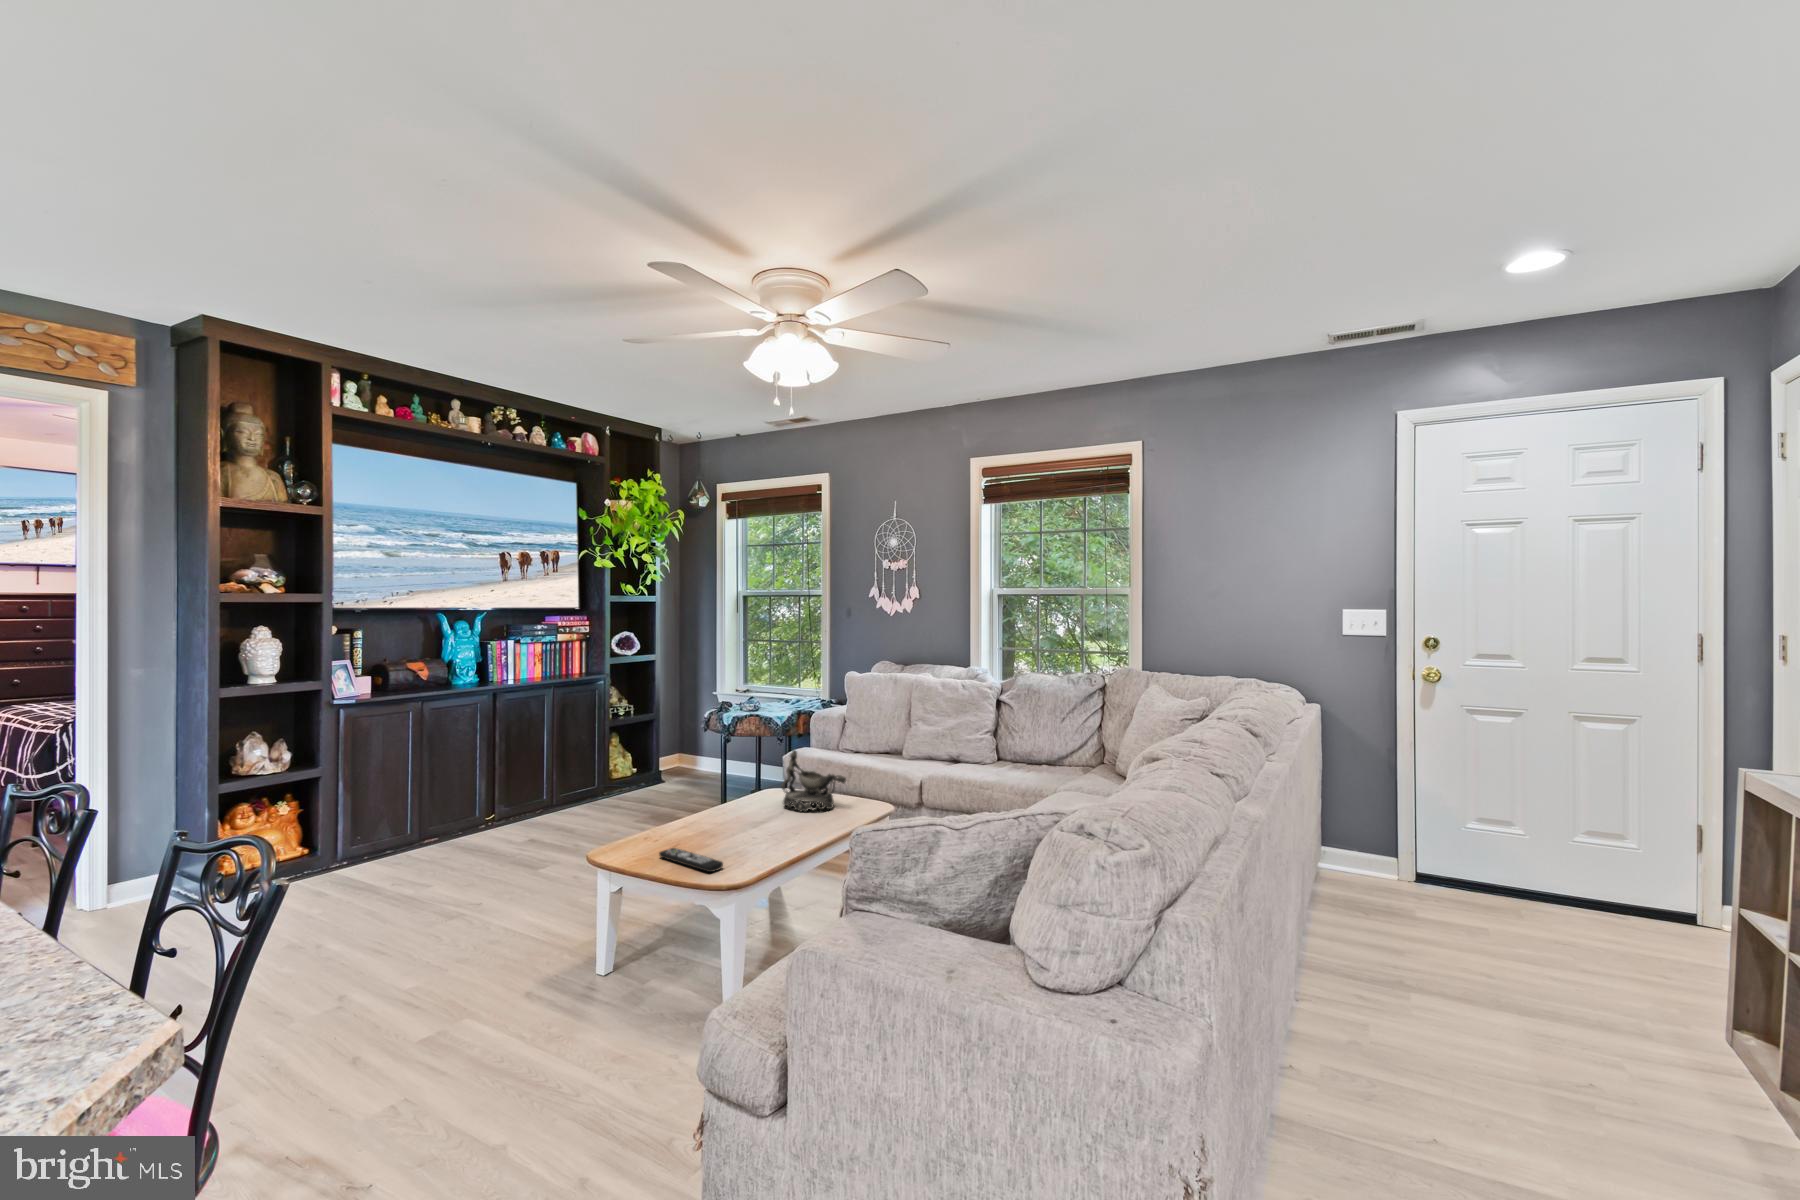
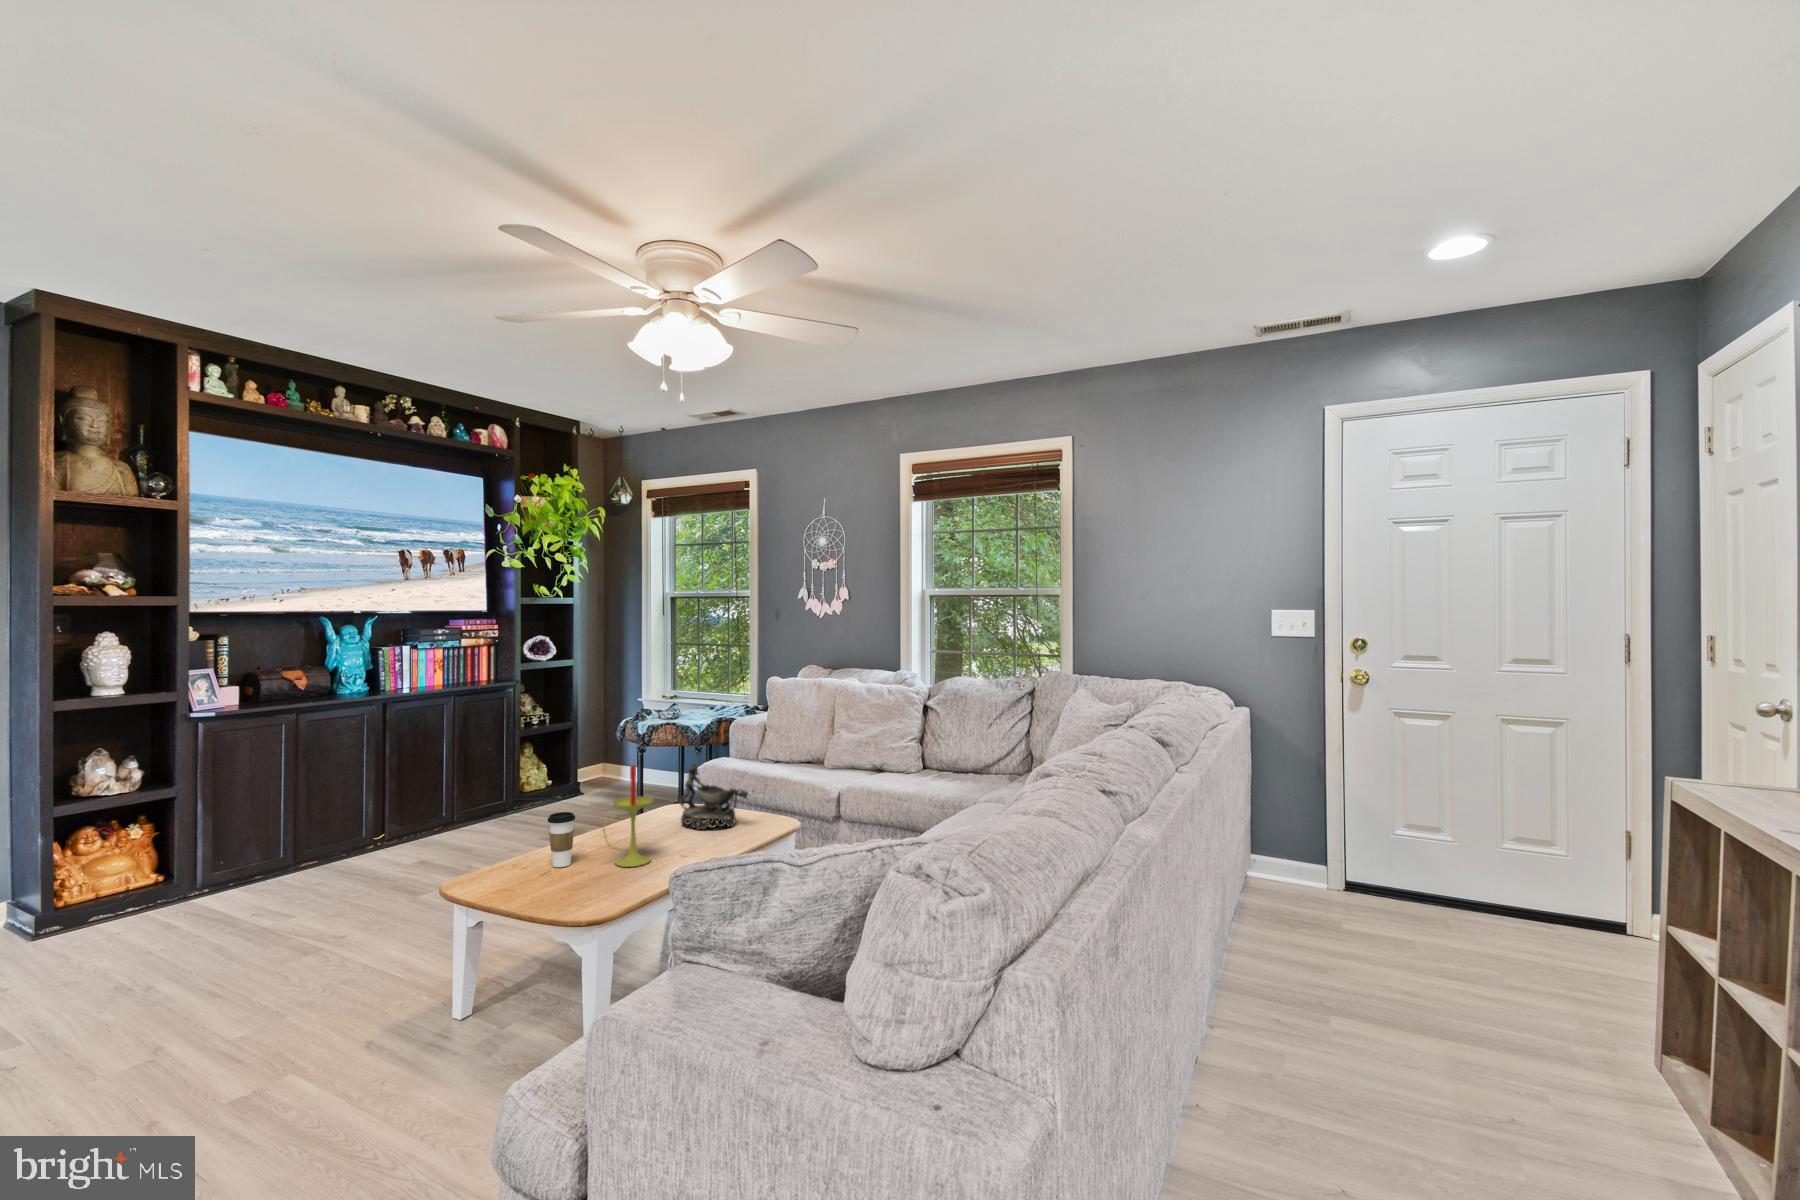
candle: none [722,748,767,843] -> present [603,765,653,867]
coffee cup: none [673,792,697,842] -> present [548,812,575,867]
remote control: present [659,848,723,872] -> none [526,874,595,902]

